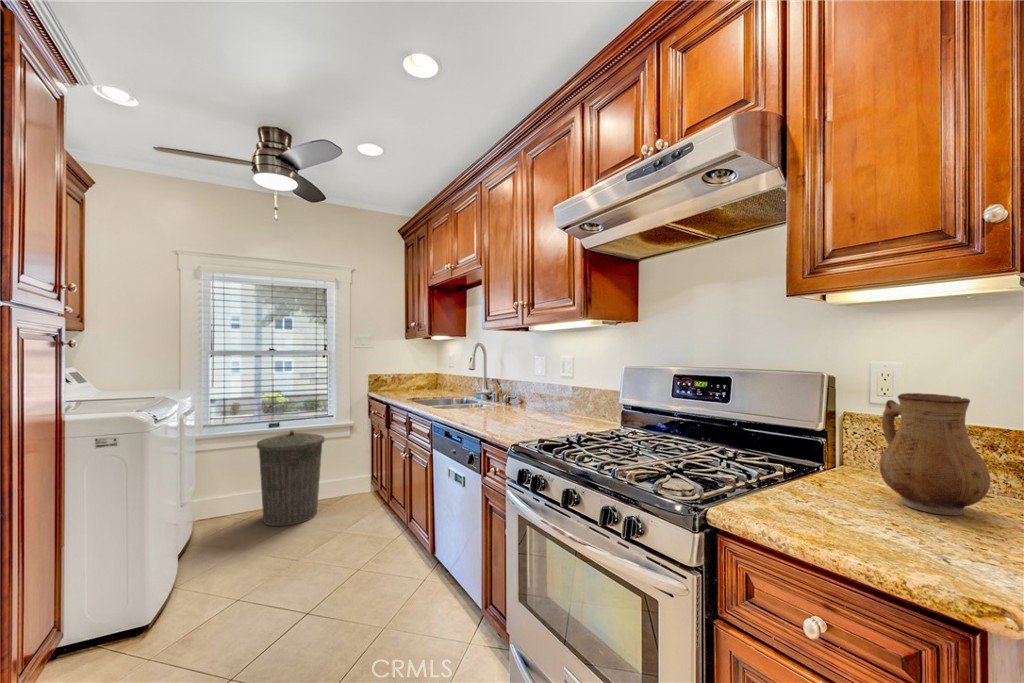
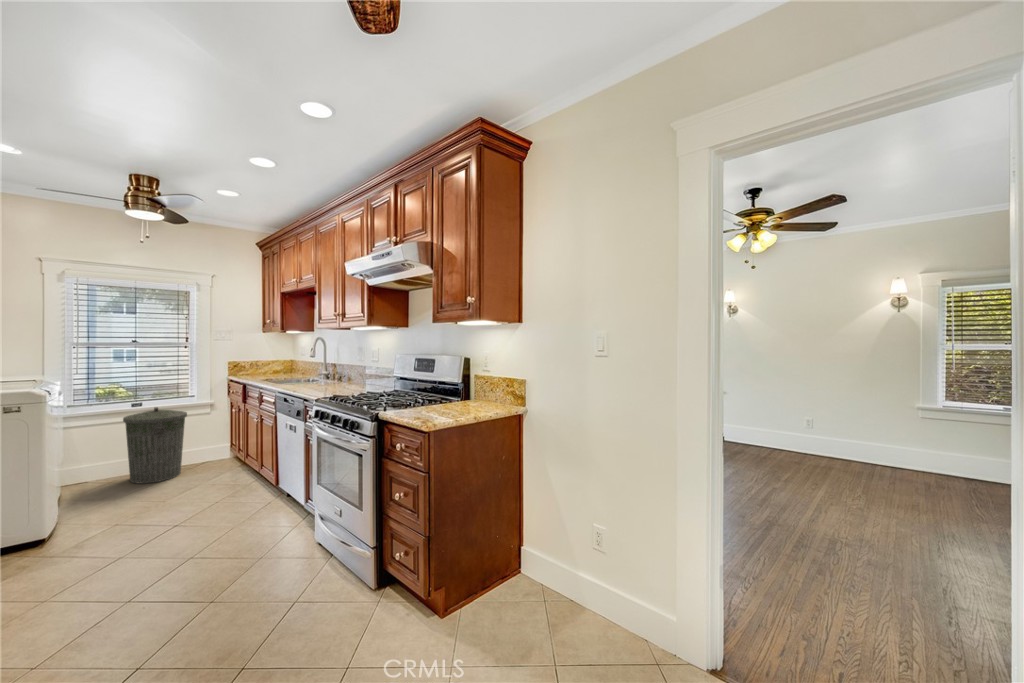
ceramic pitcher: present [879,393,990,515] -> none [458,365,490,411]

